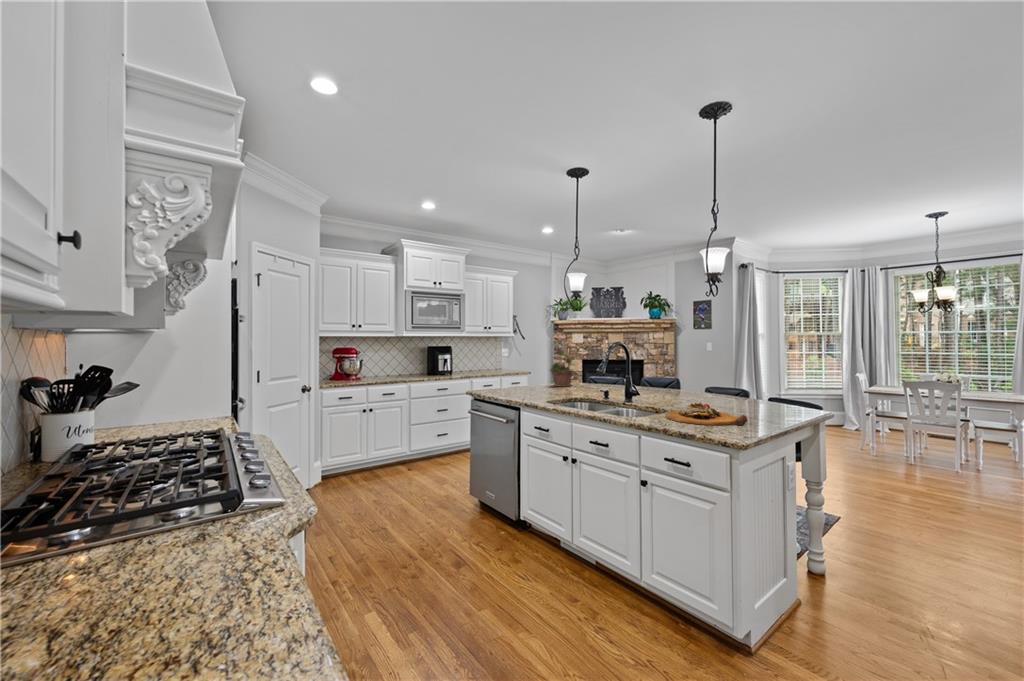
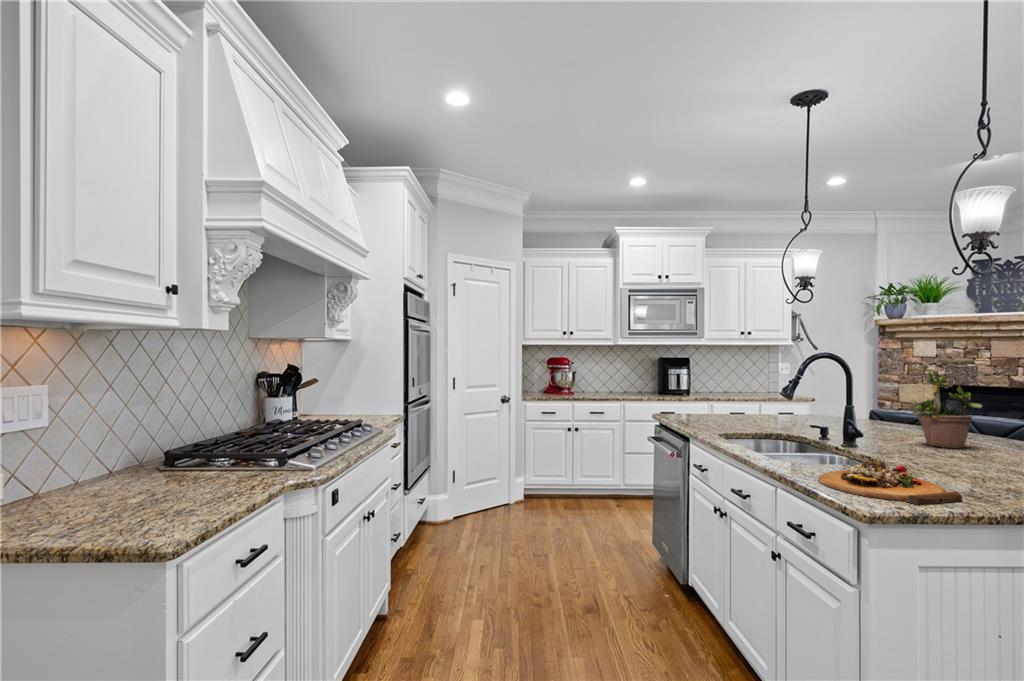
potted plant: present [550,348,575,387] -> present [913,371,982,448]

